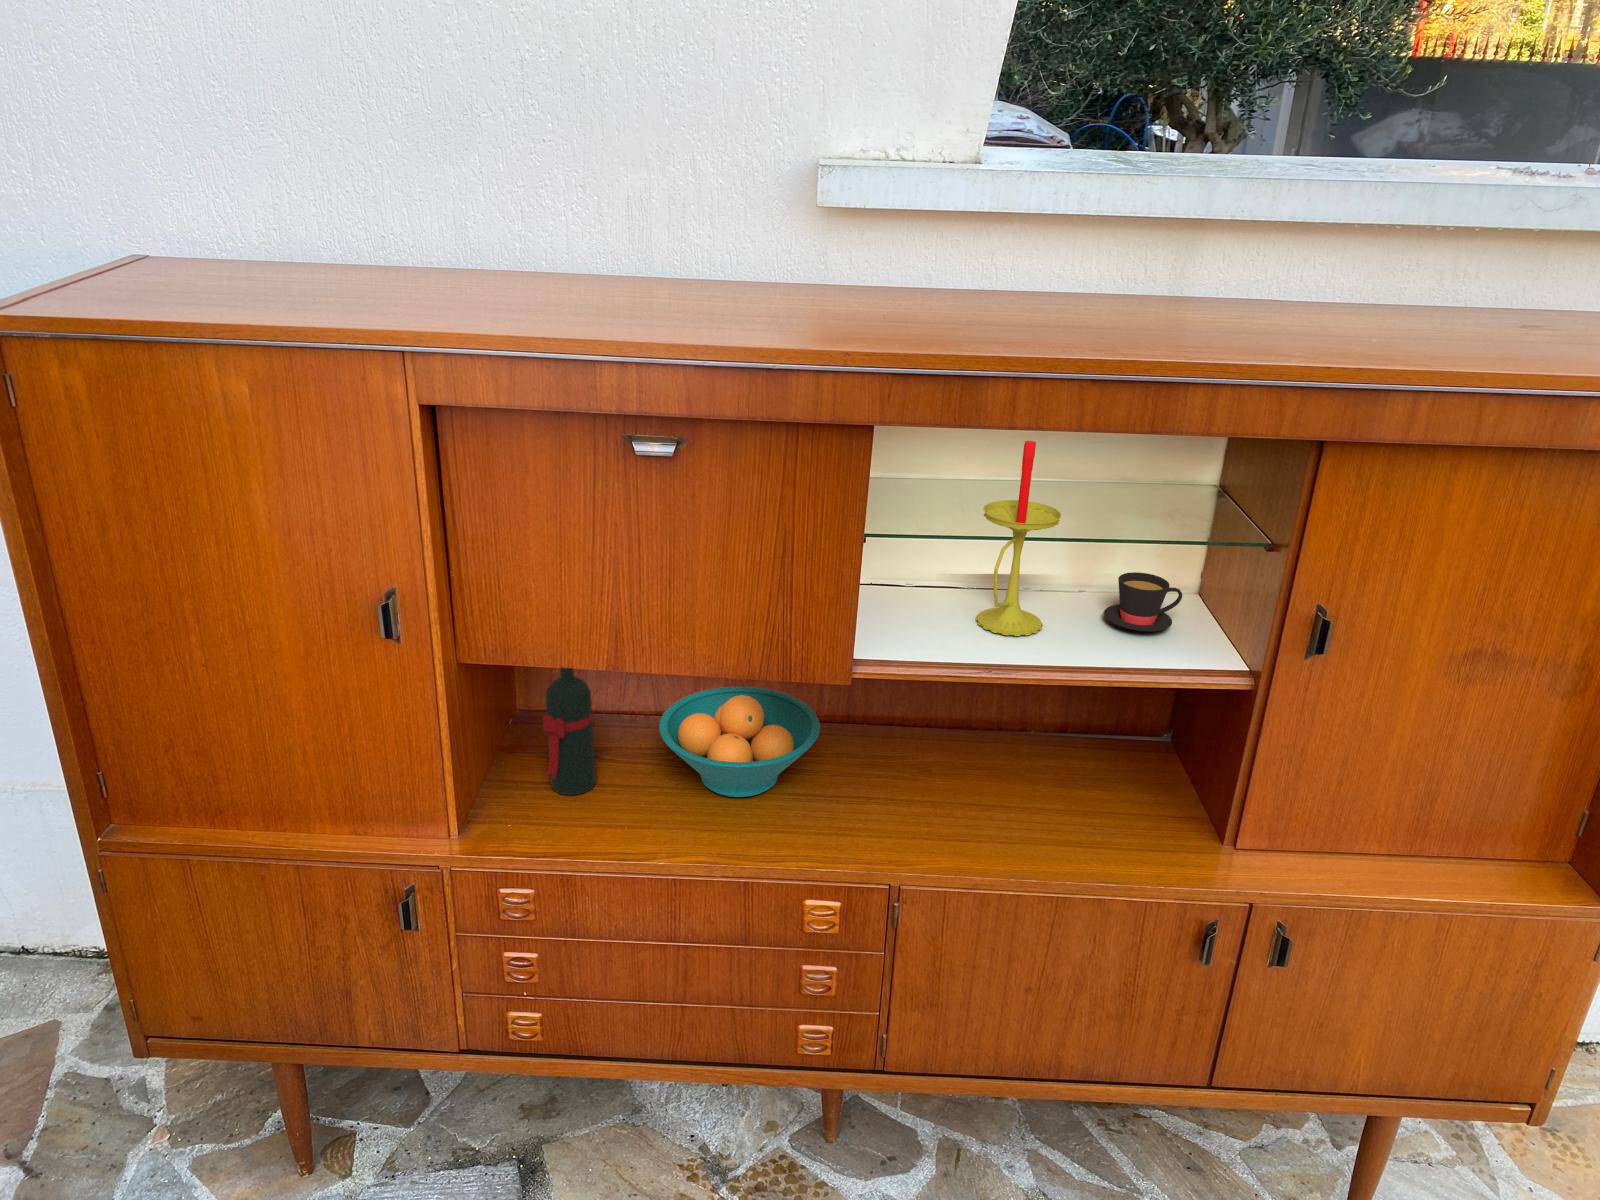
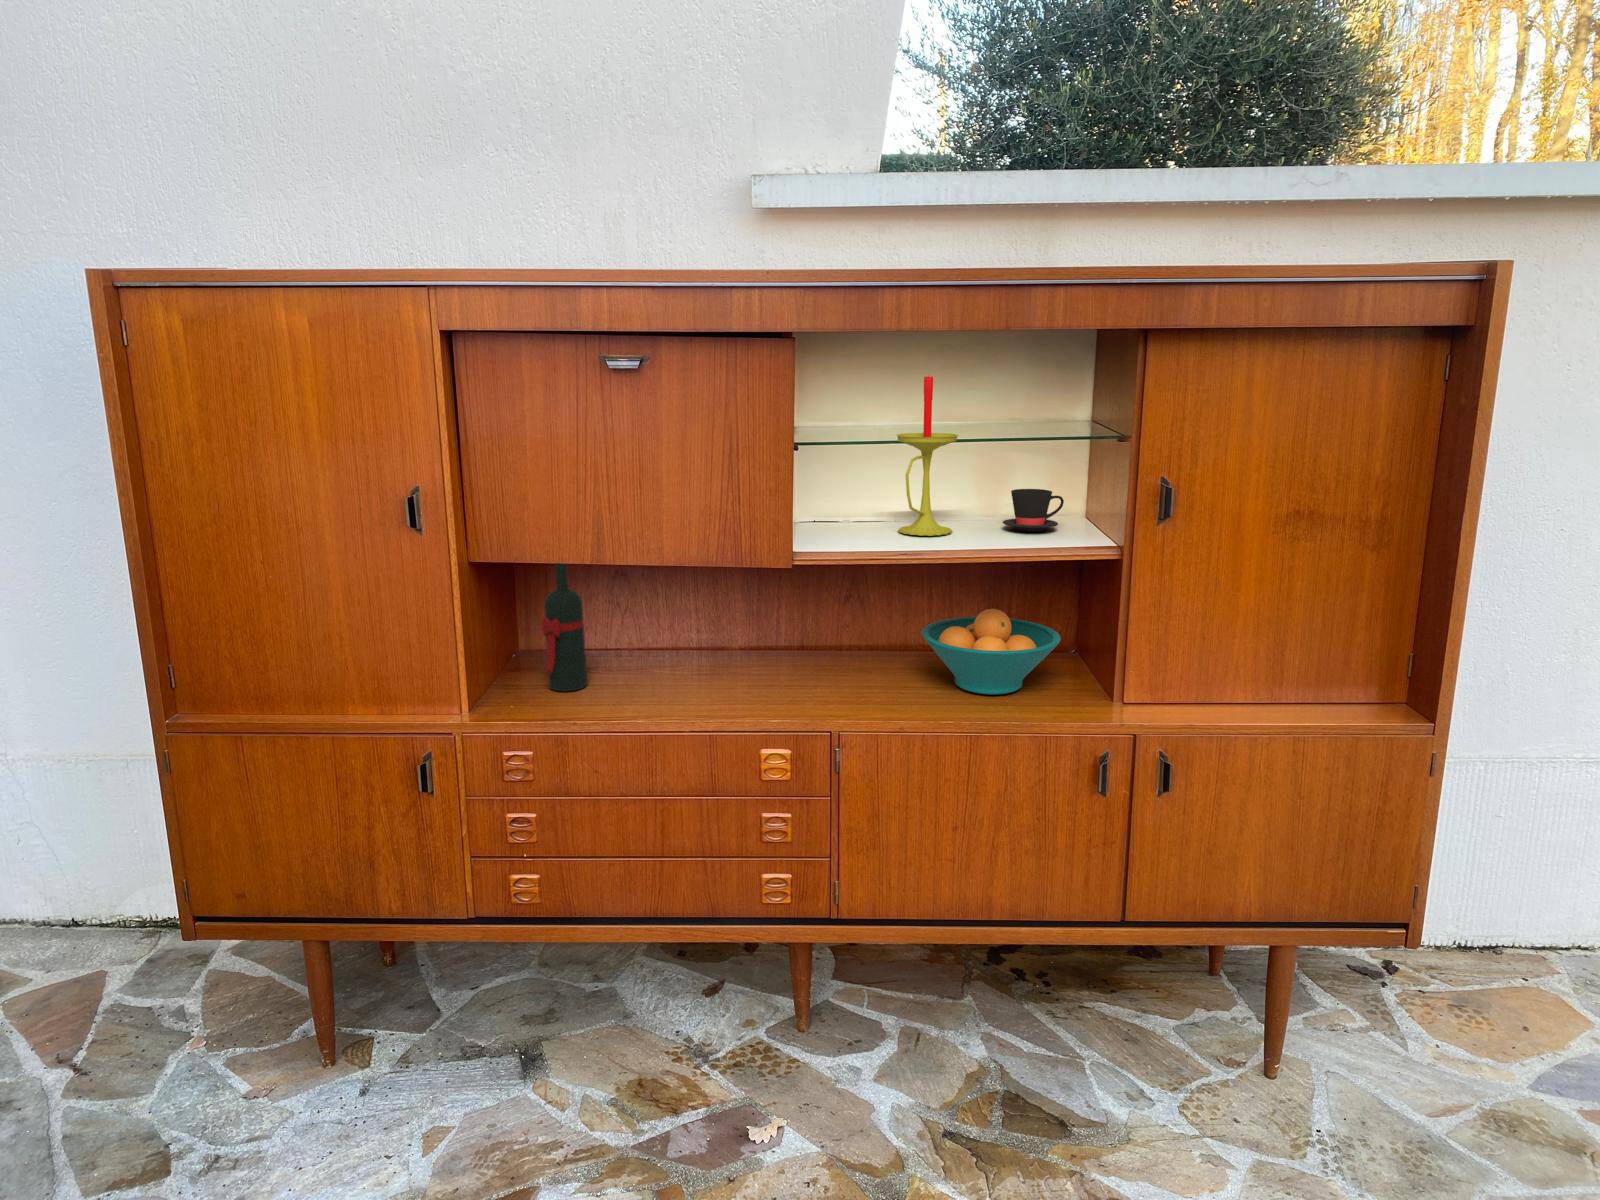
fruit bowl: present [659,687,820,797] -> present [921,609,1061,694]

